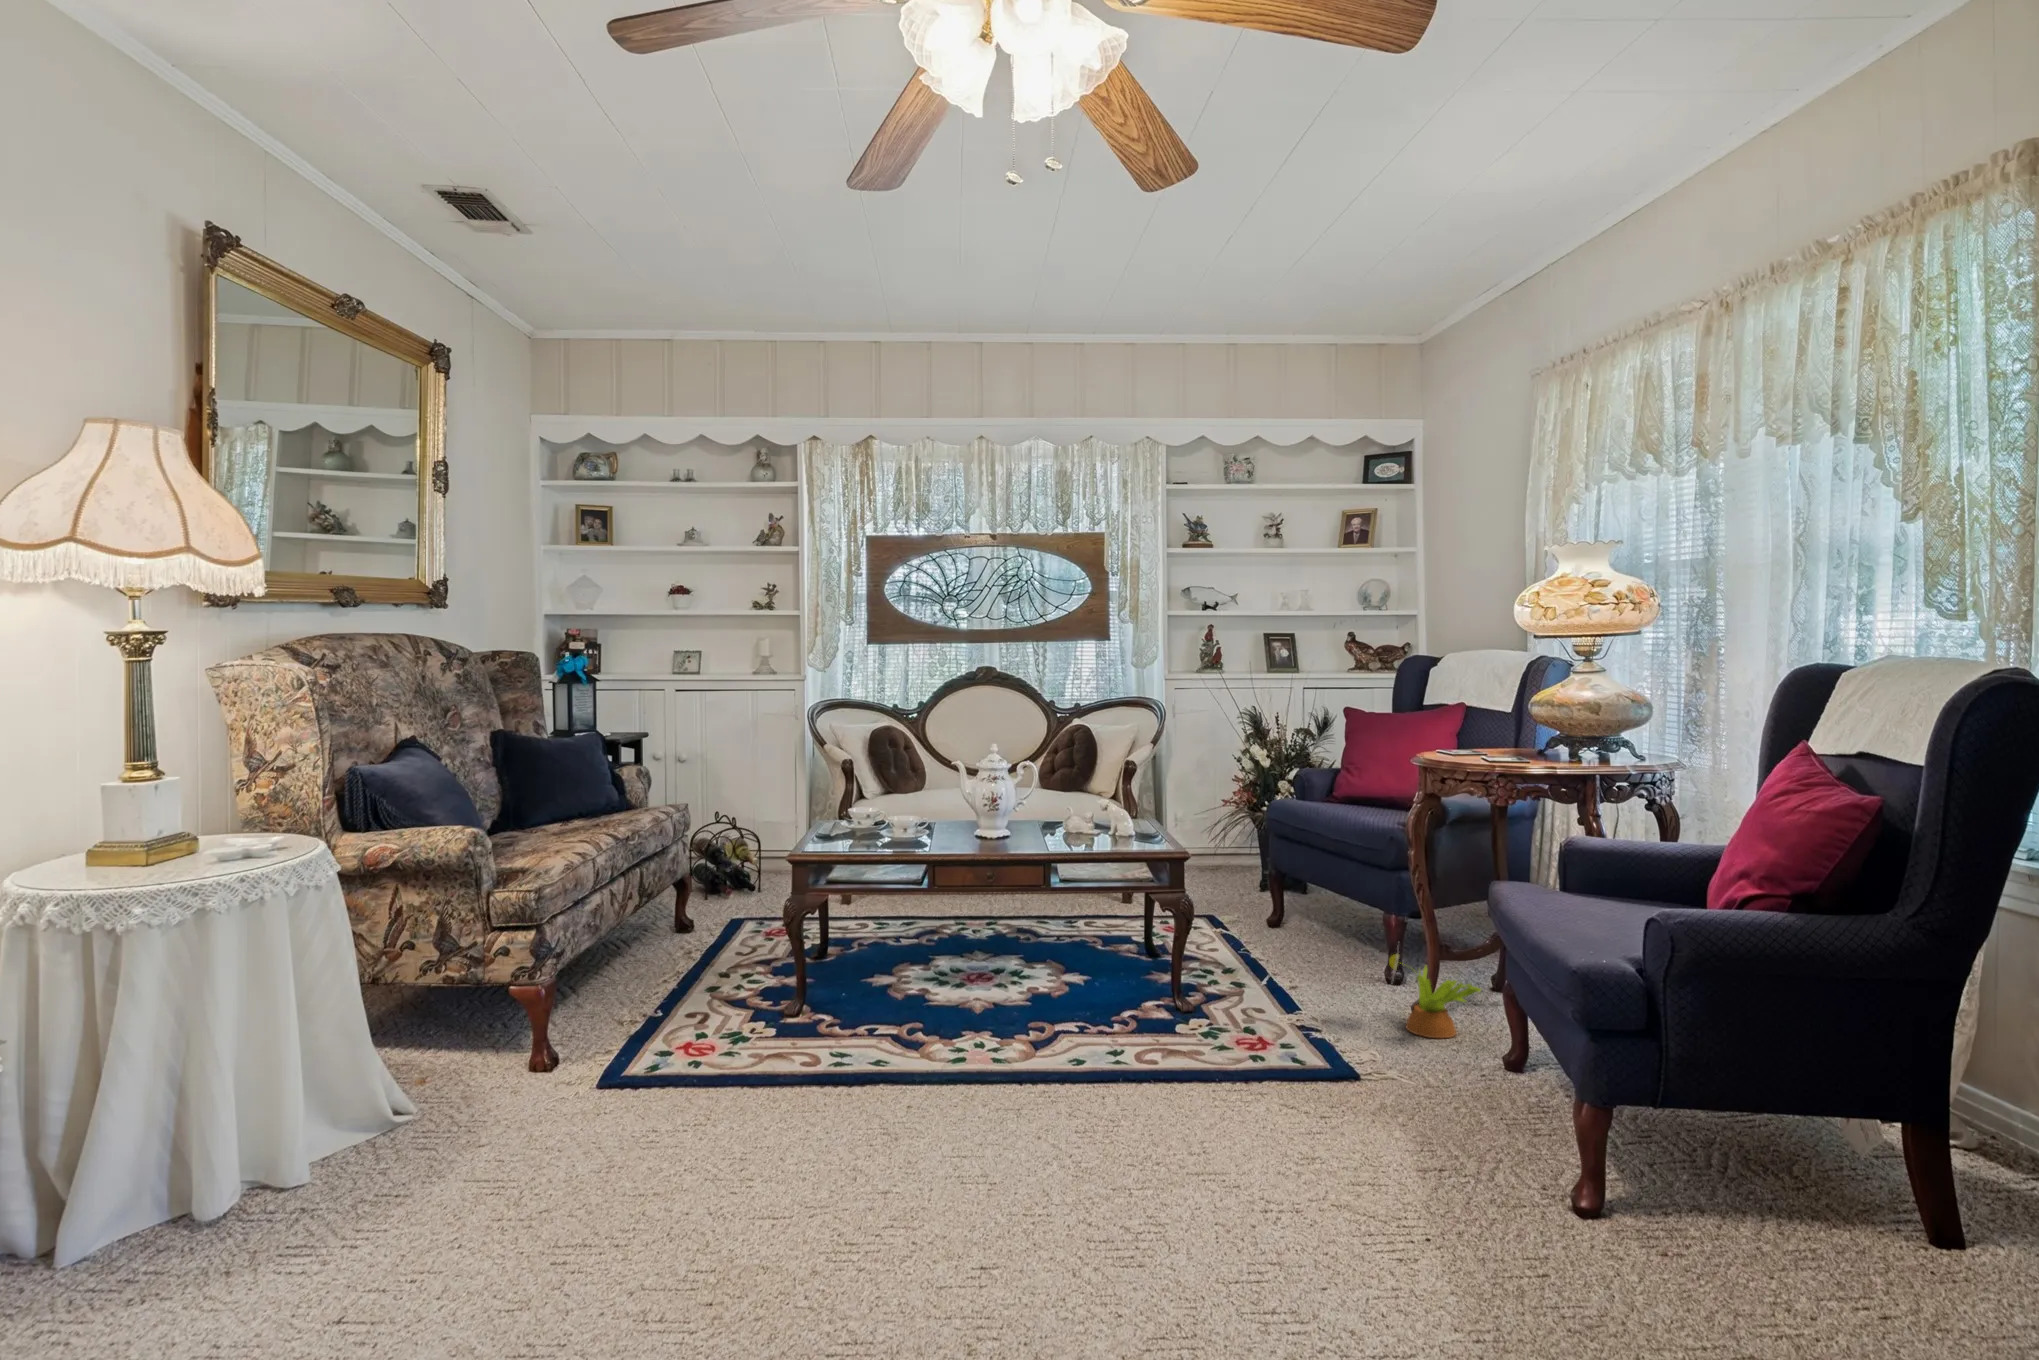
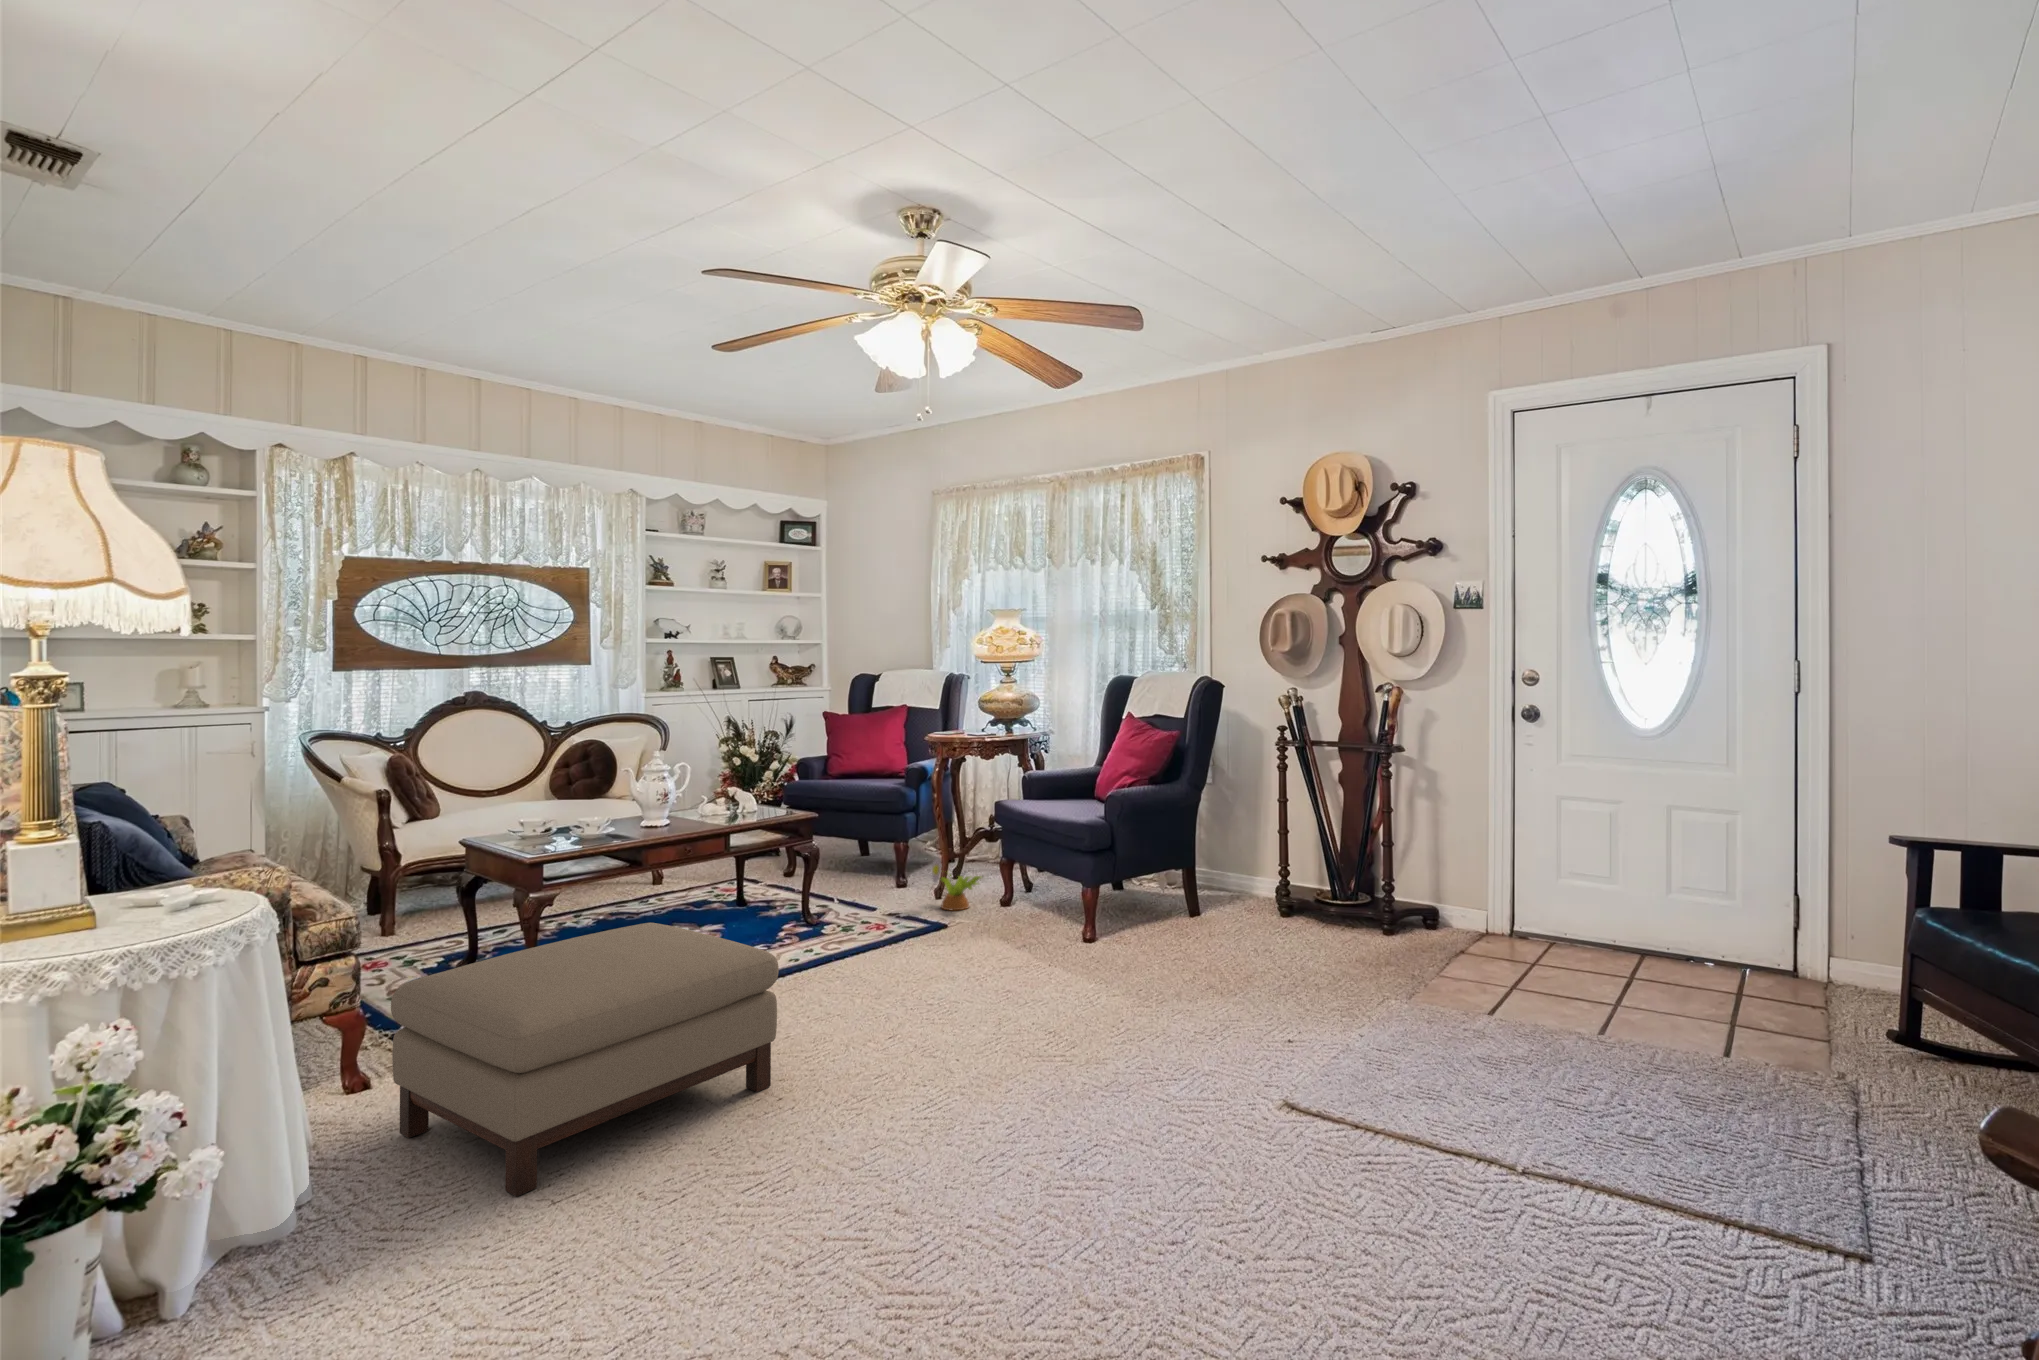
ottoman: none [320,961,783,1292] -> present [391,923,779,1196]

